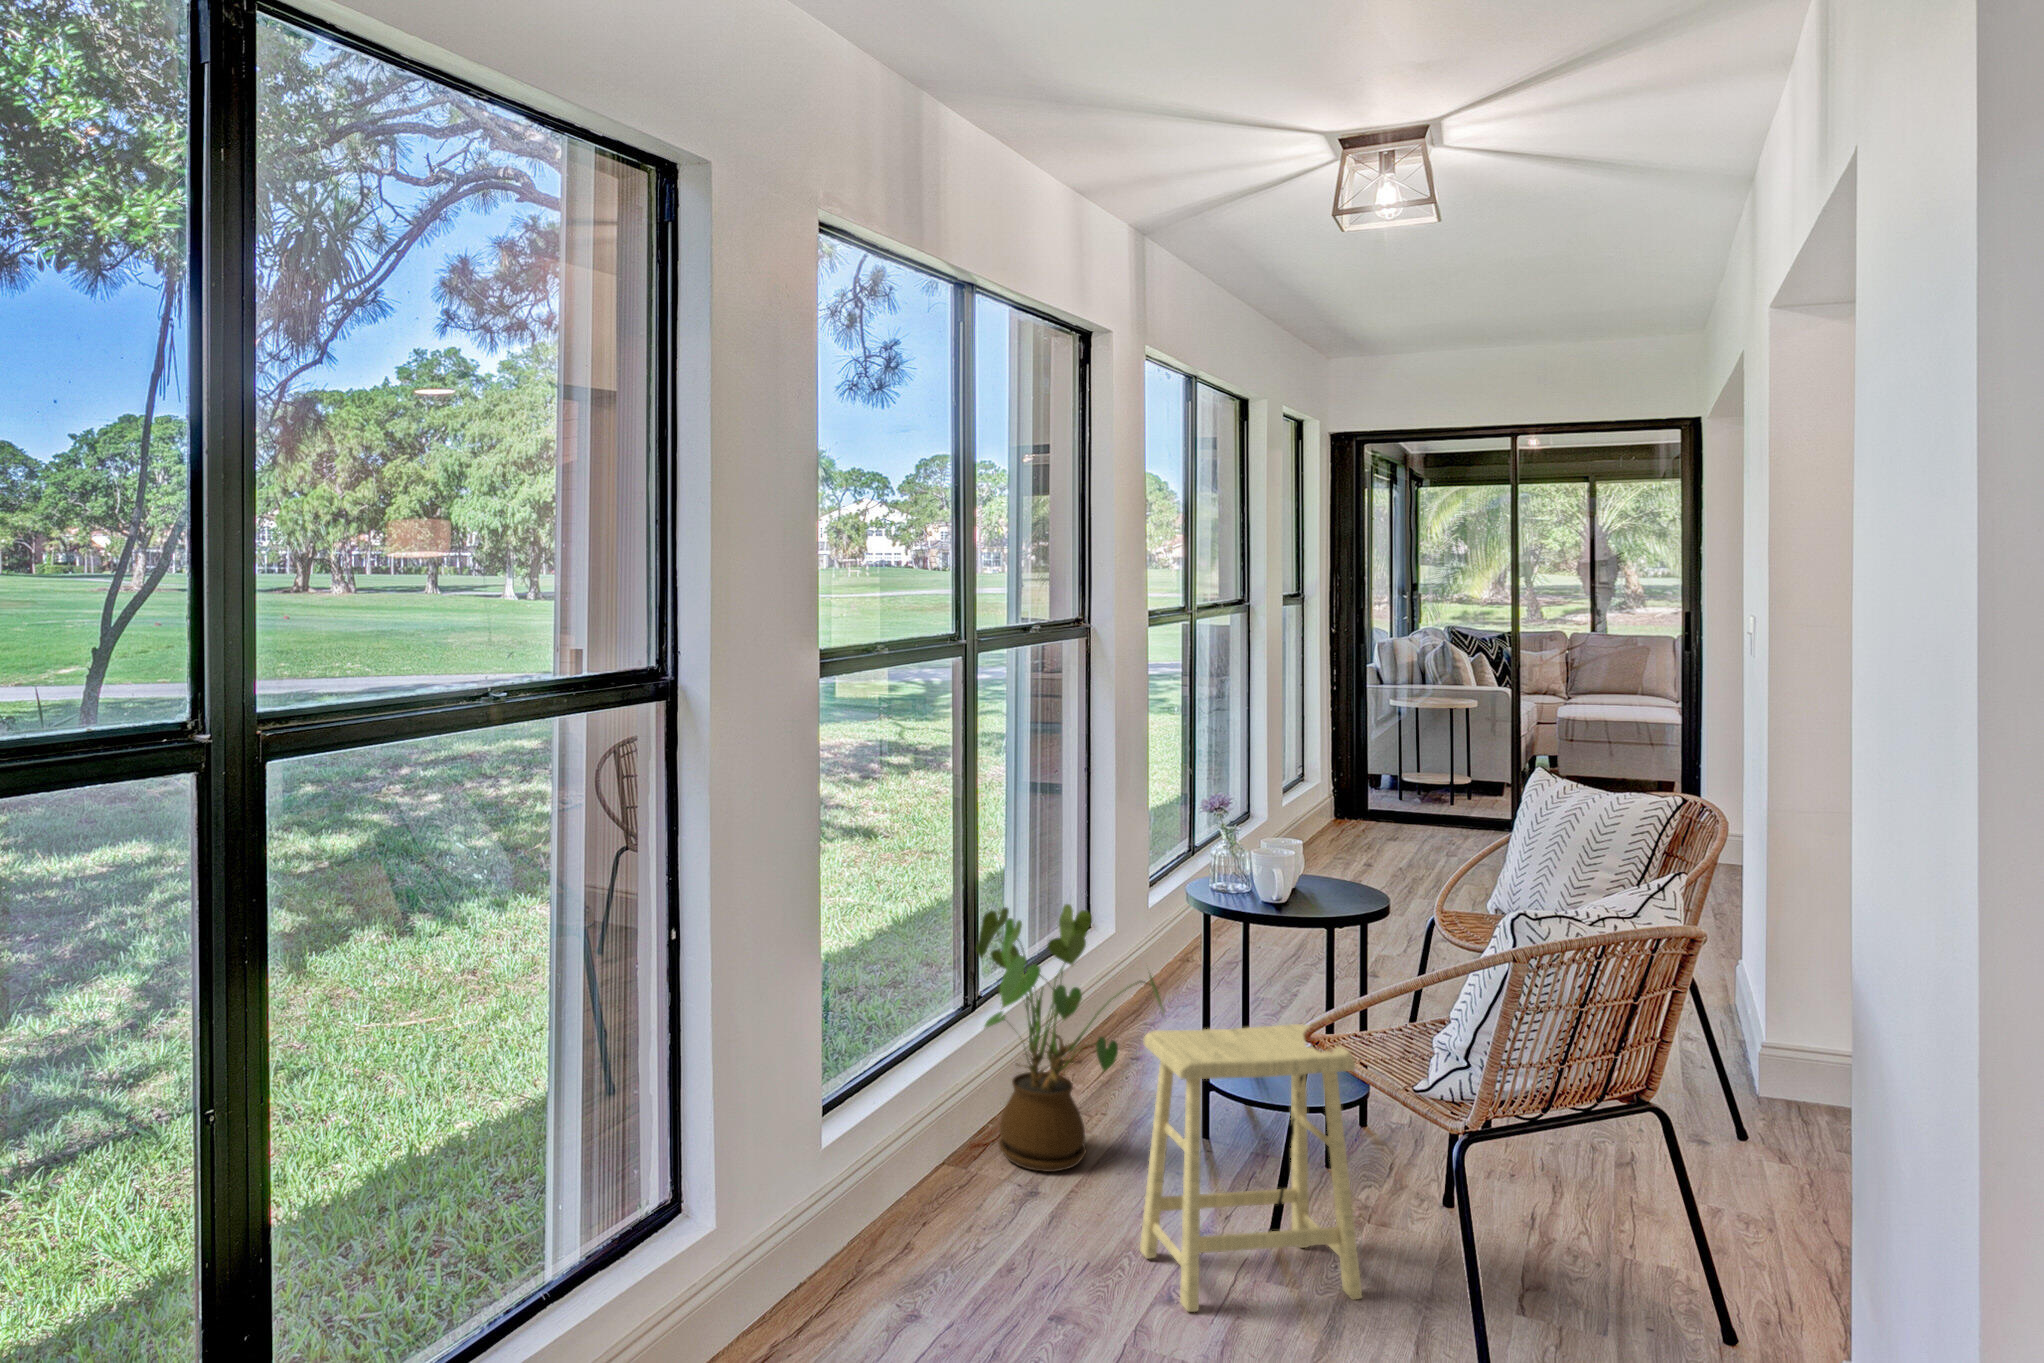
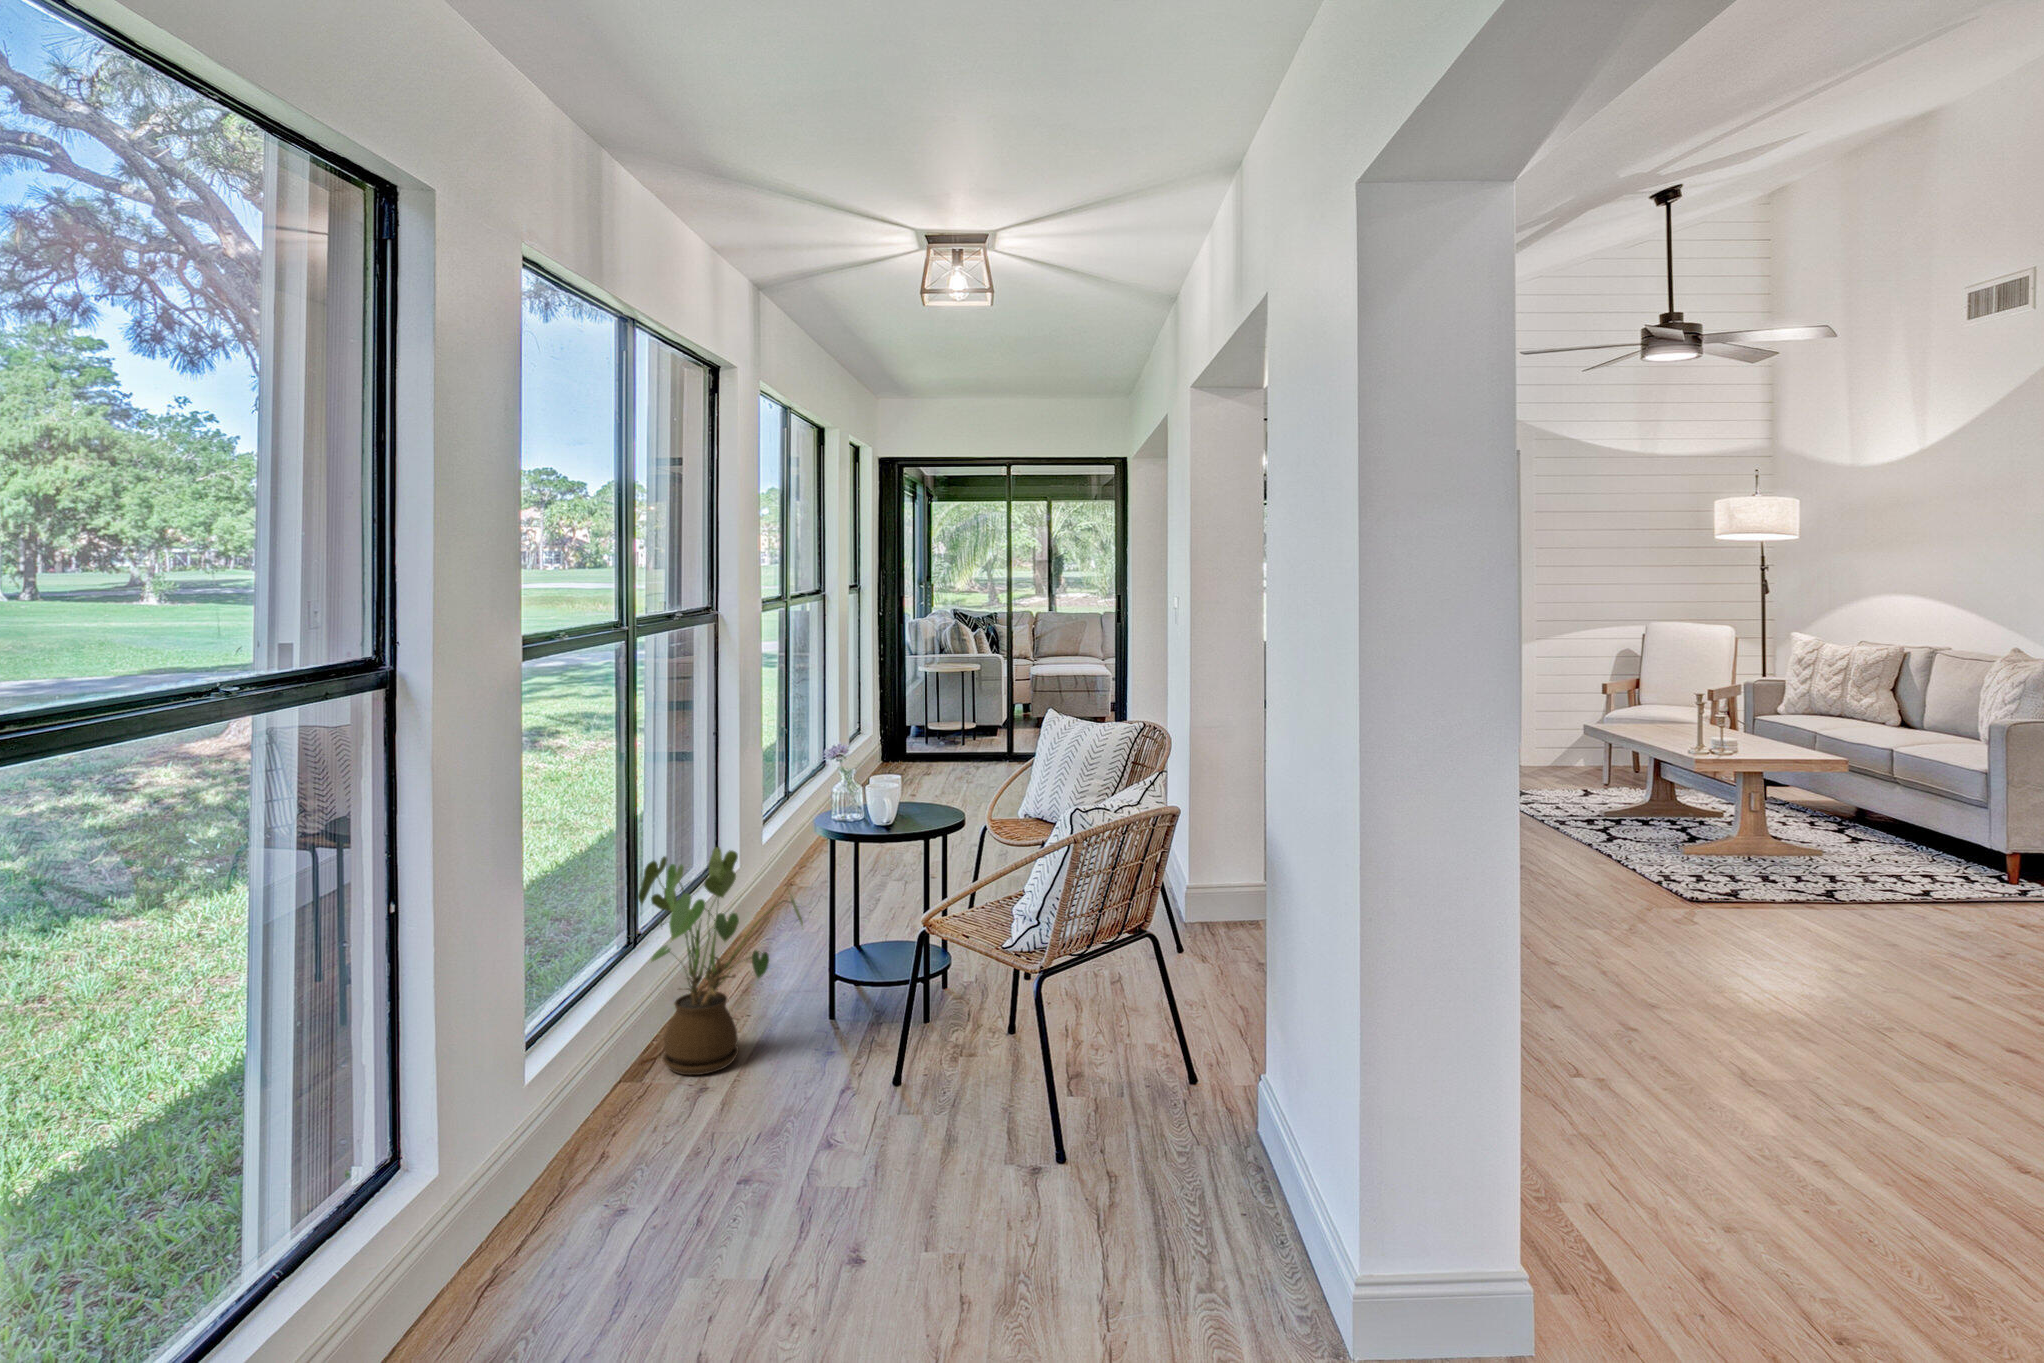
footstool: present [1140,1024,1362,1312] -> none [796,912,964,1152]

